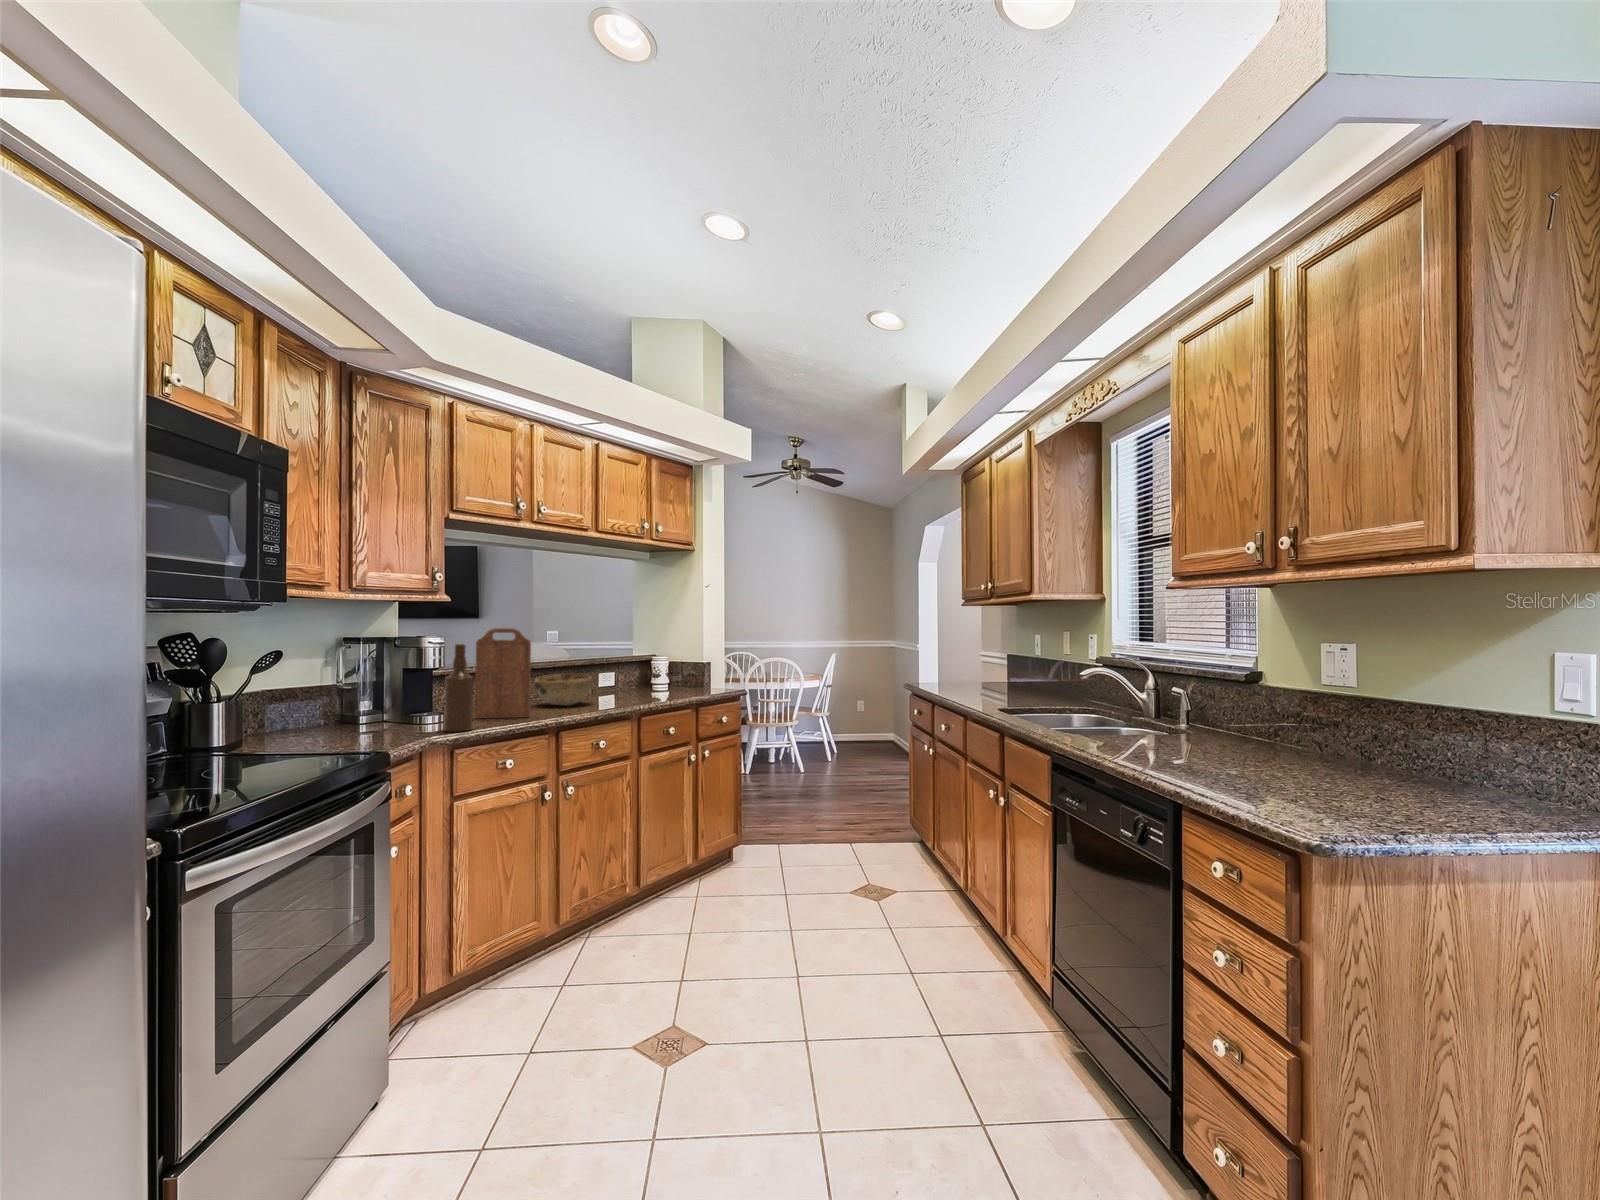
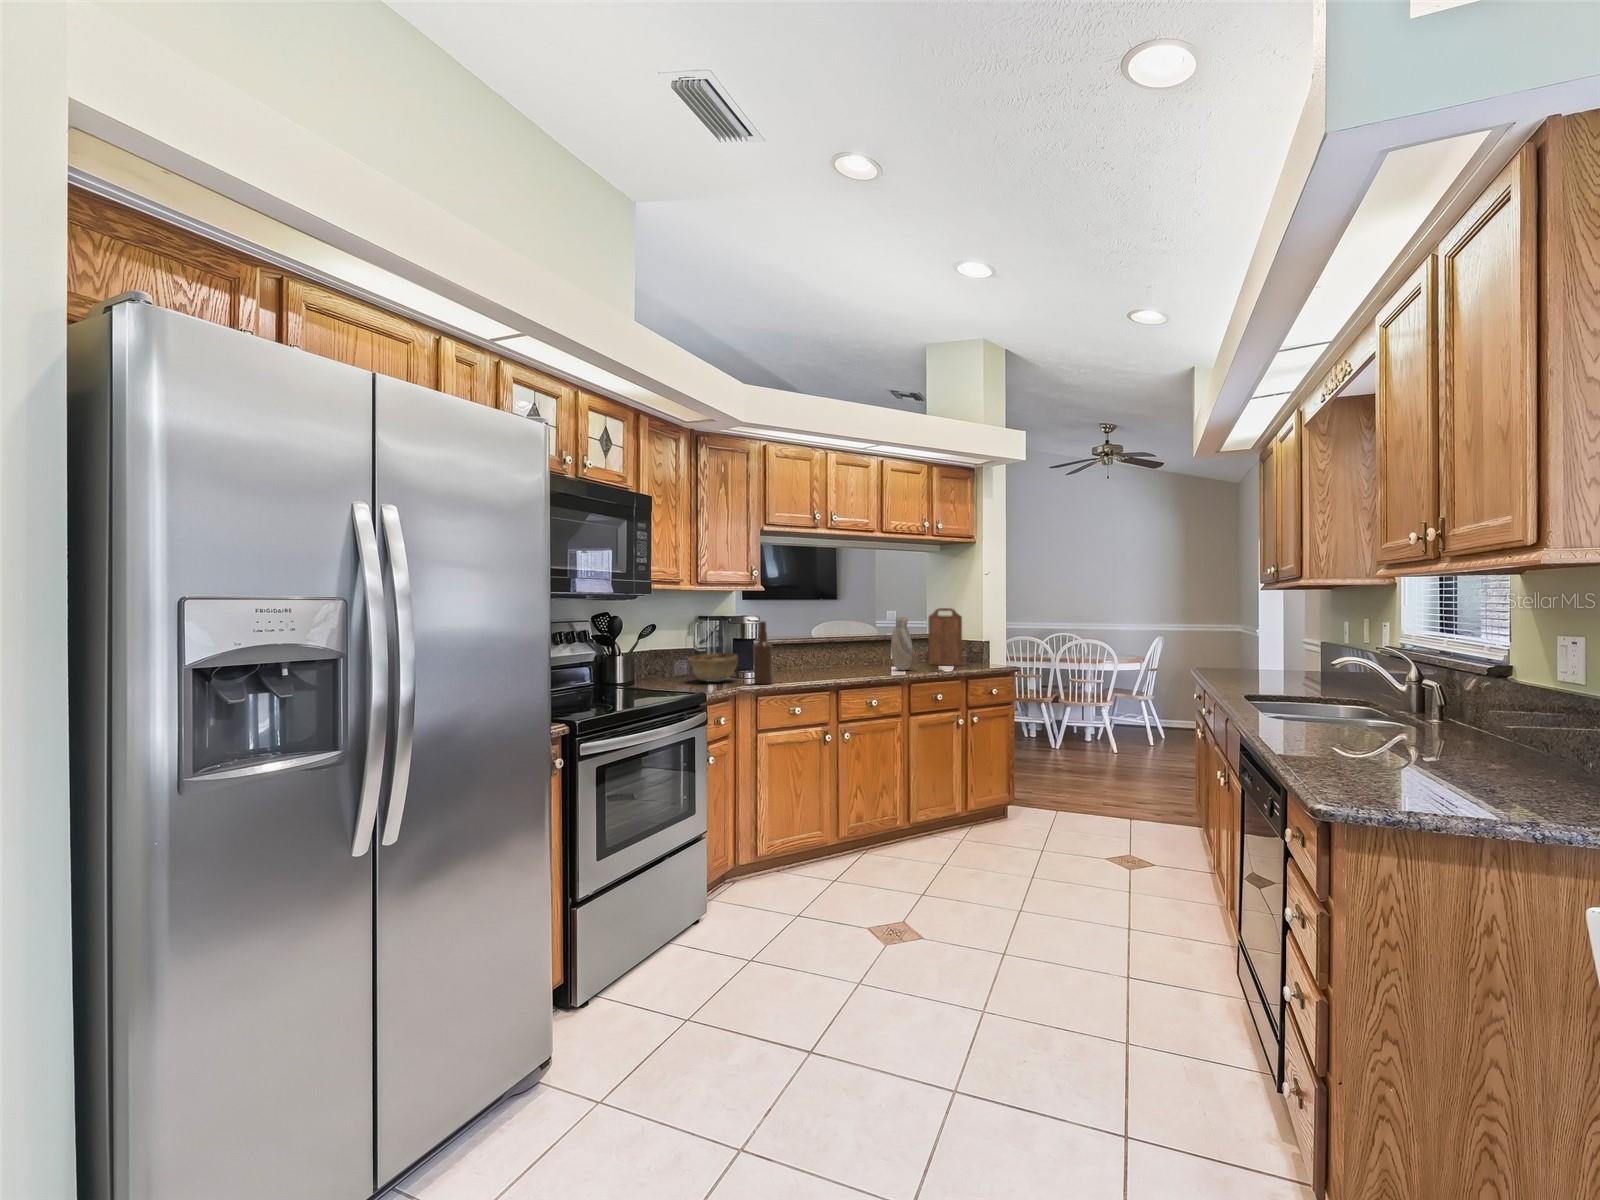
cutting board: present [475,628,531,718] -> present [928,608,962,666]
vase: none [613,637,639,701] -> present [891,618,913,670]
decorative bowl: present [534,673,593,706] -> present [688,653,738,682]

